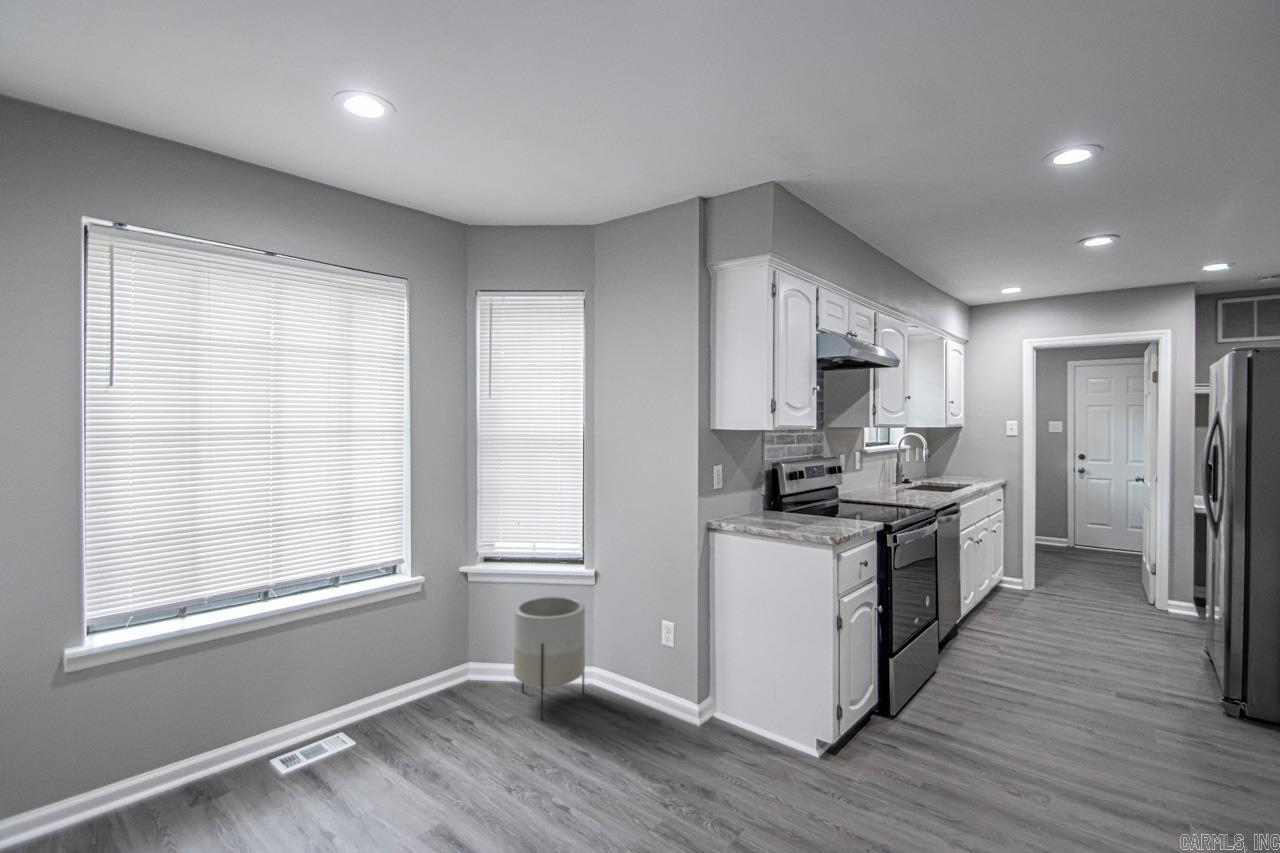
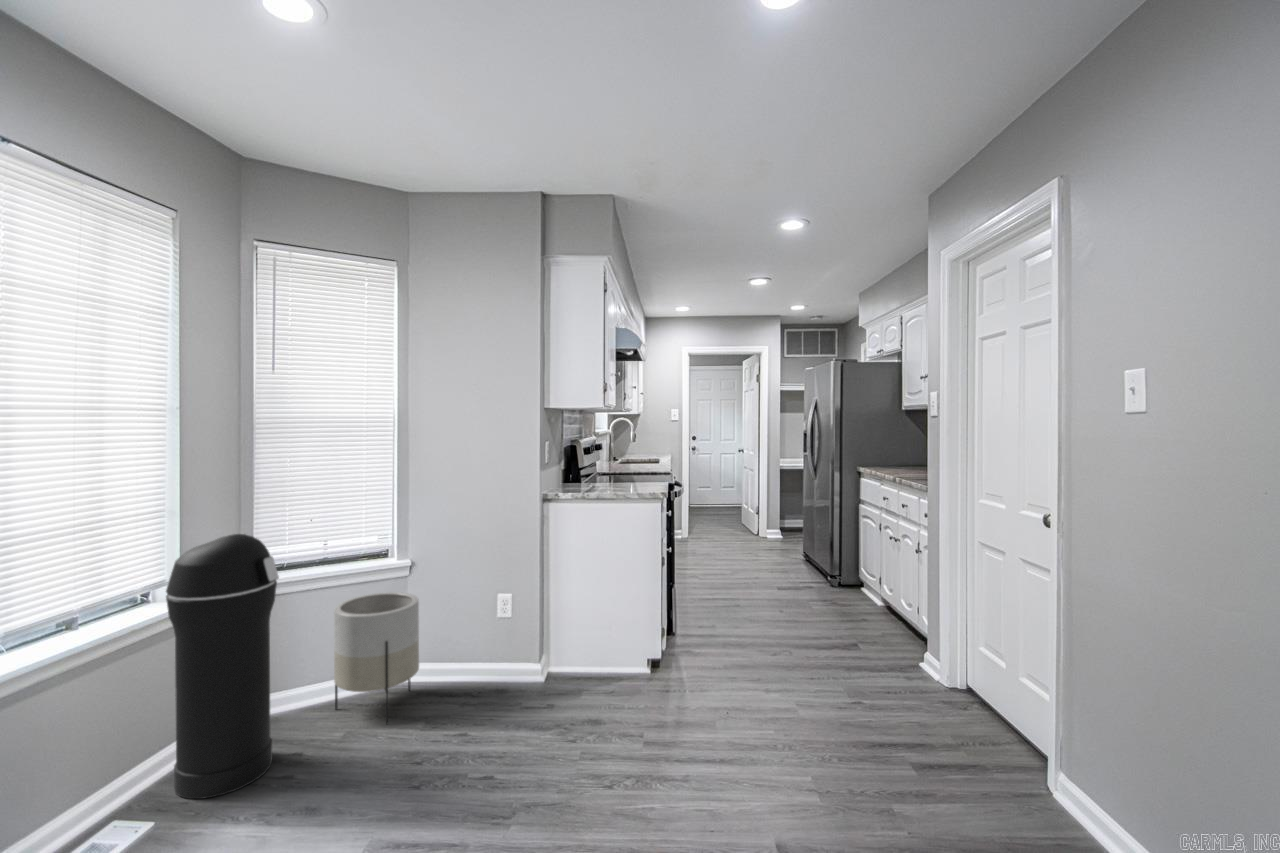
trash can: none [383,532,459,737] -> present [166,534,279,799]

